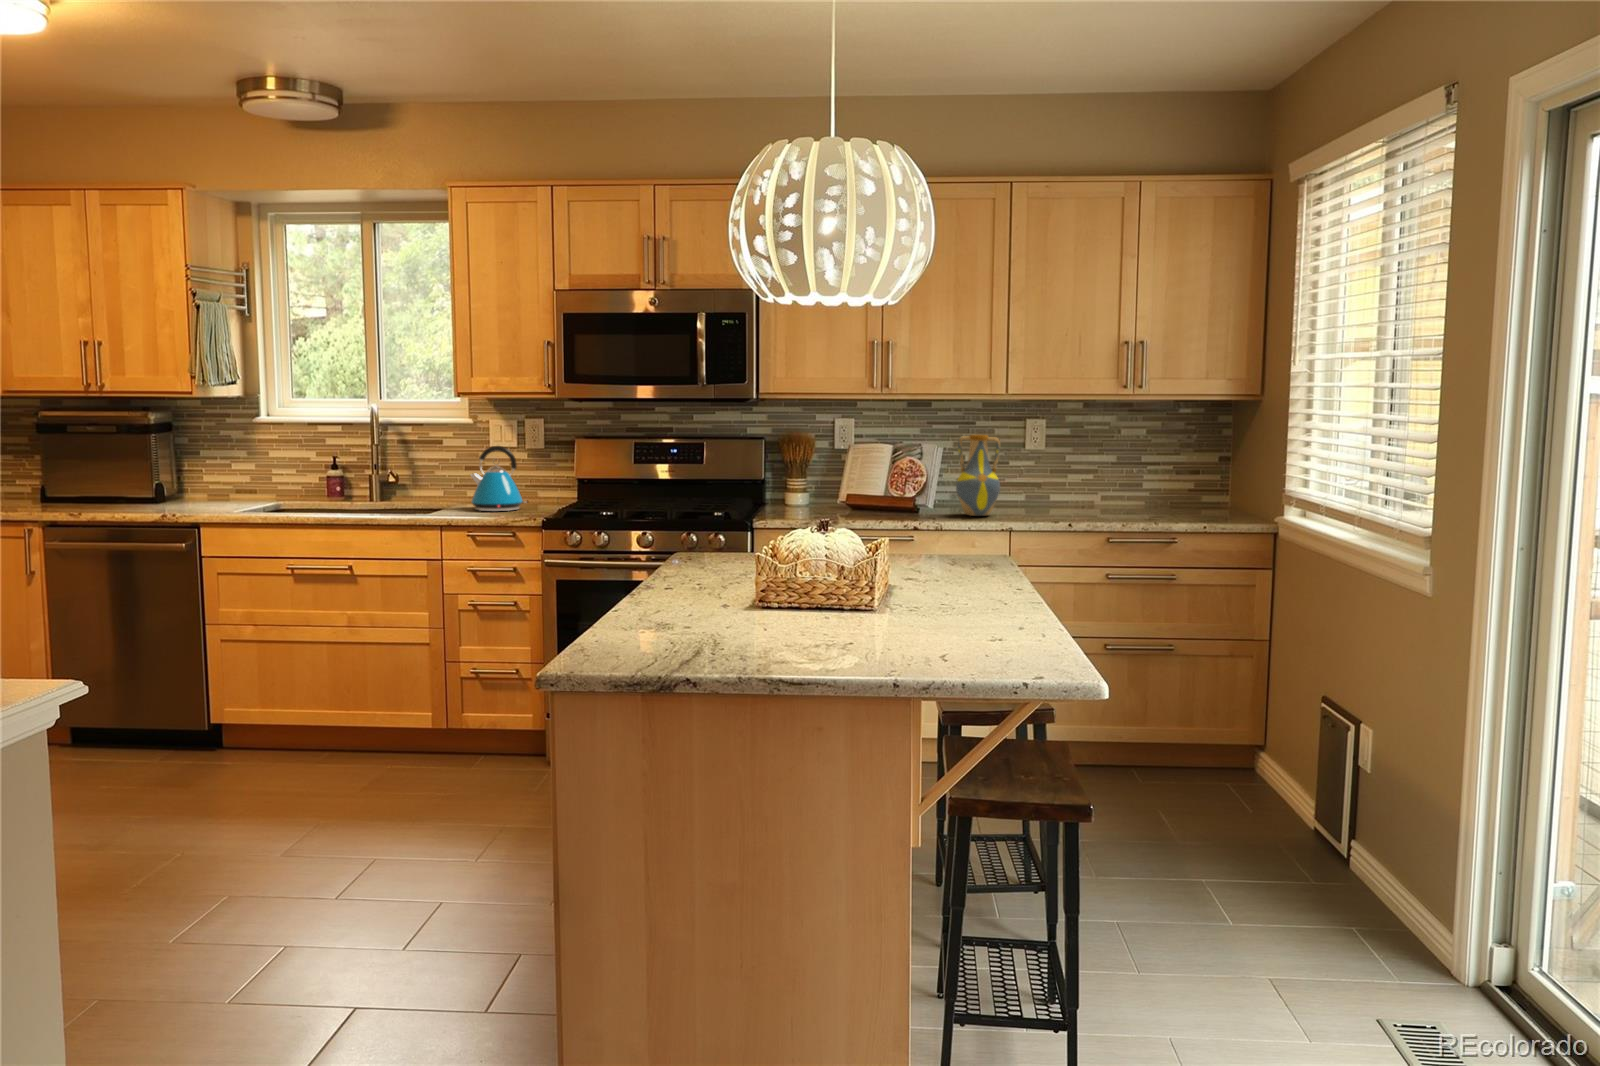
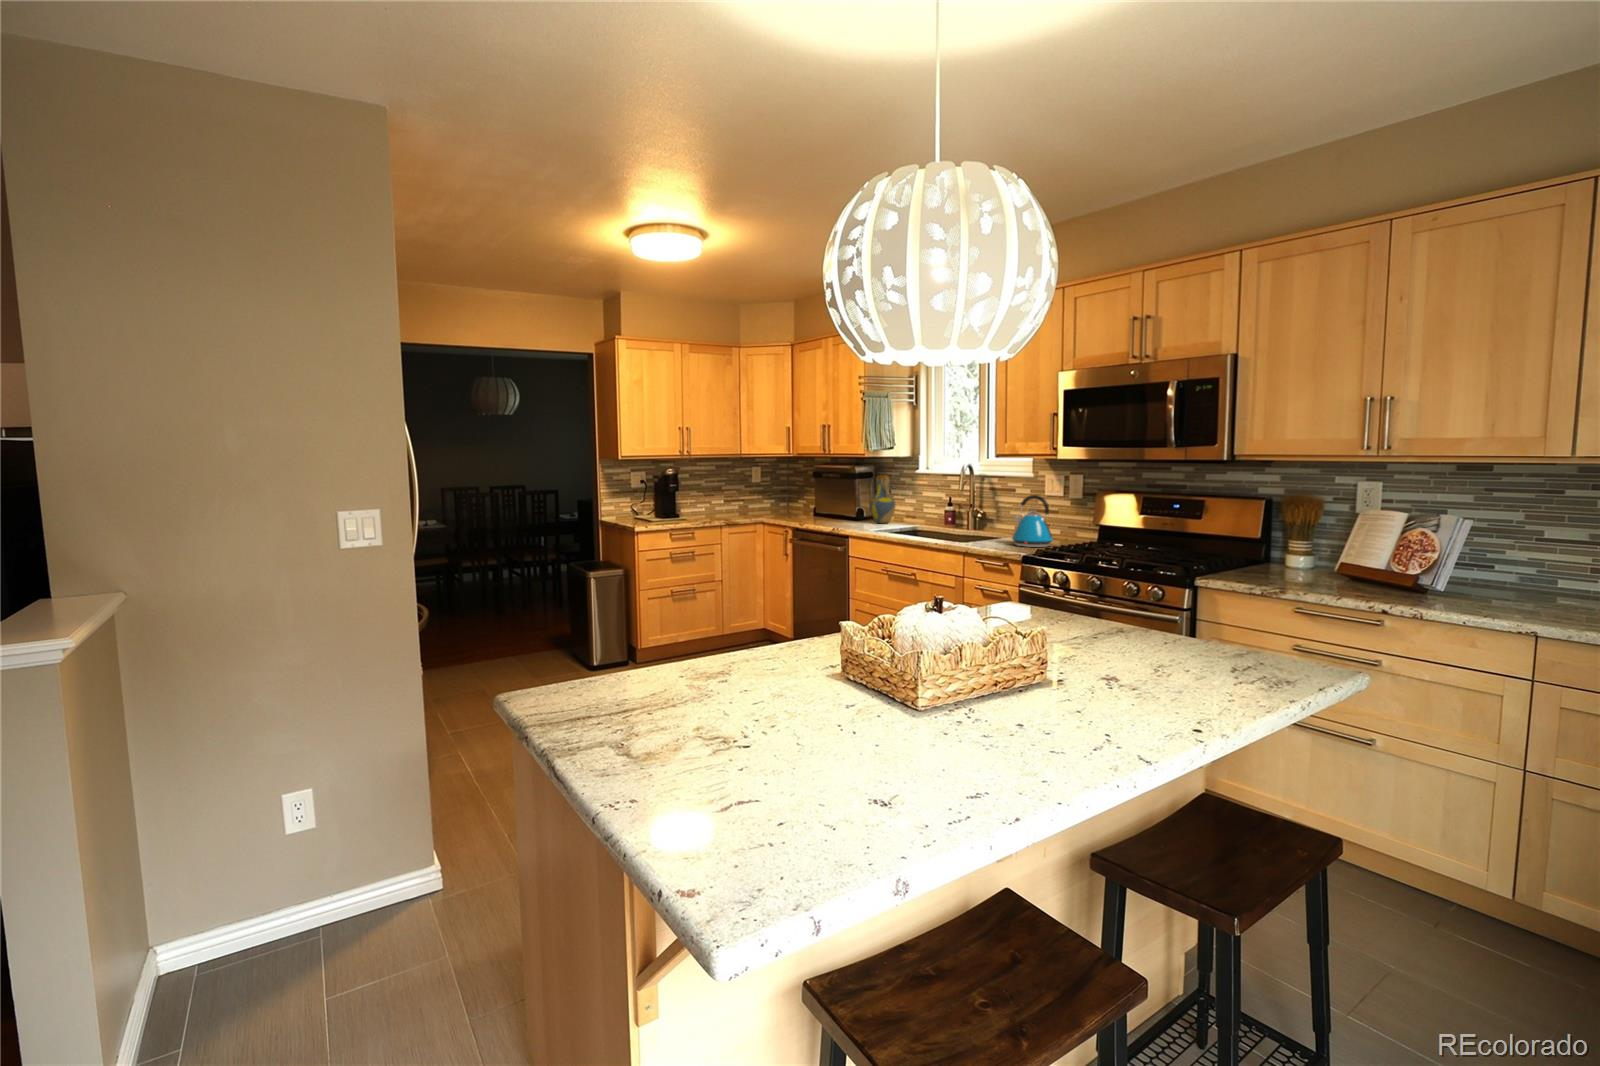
vase: present [956,435,1000,516] -> present [870,475,896,523]

